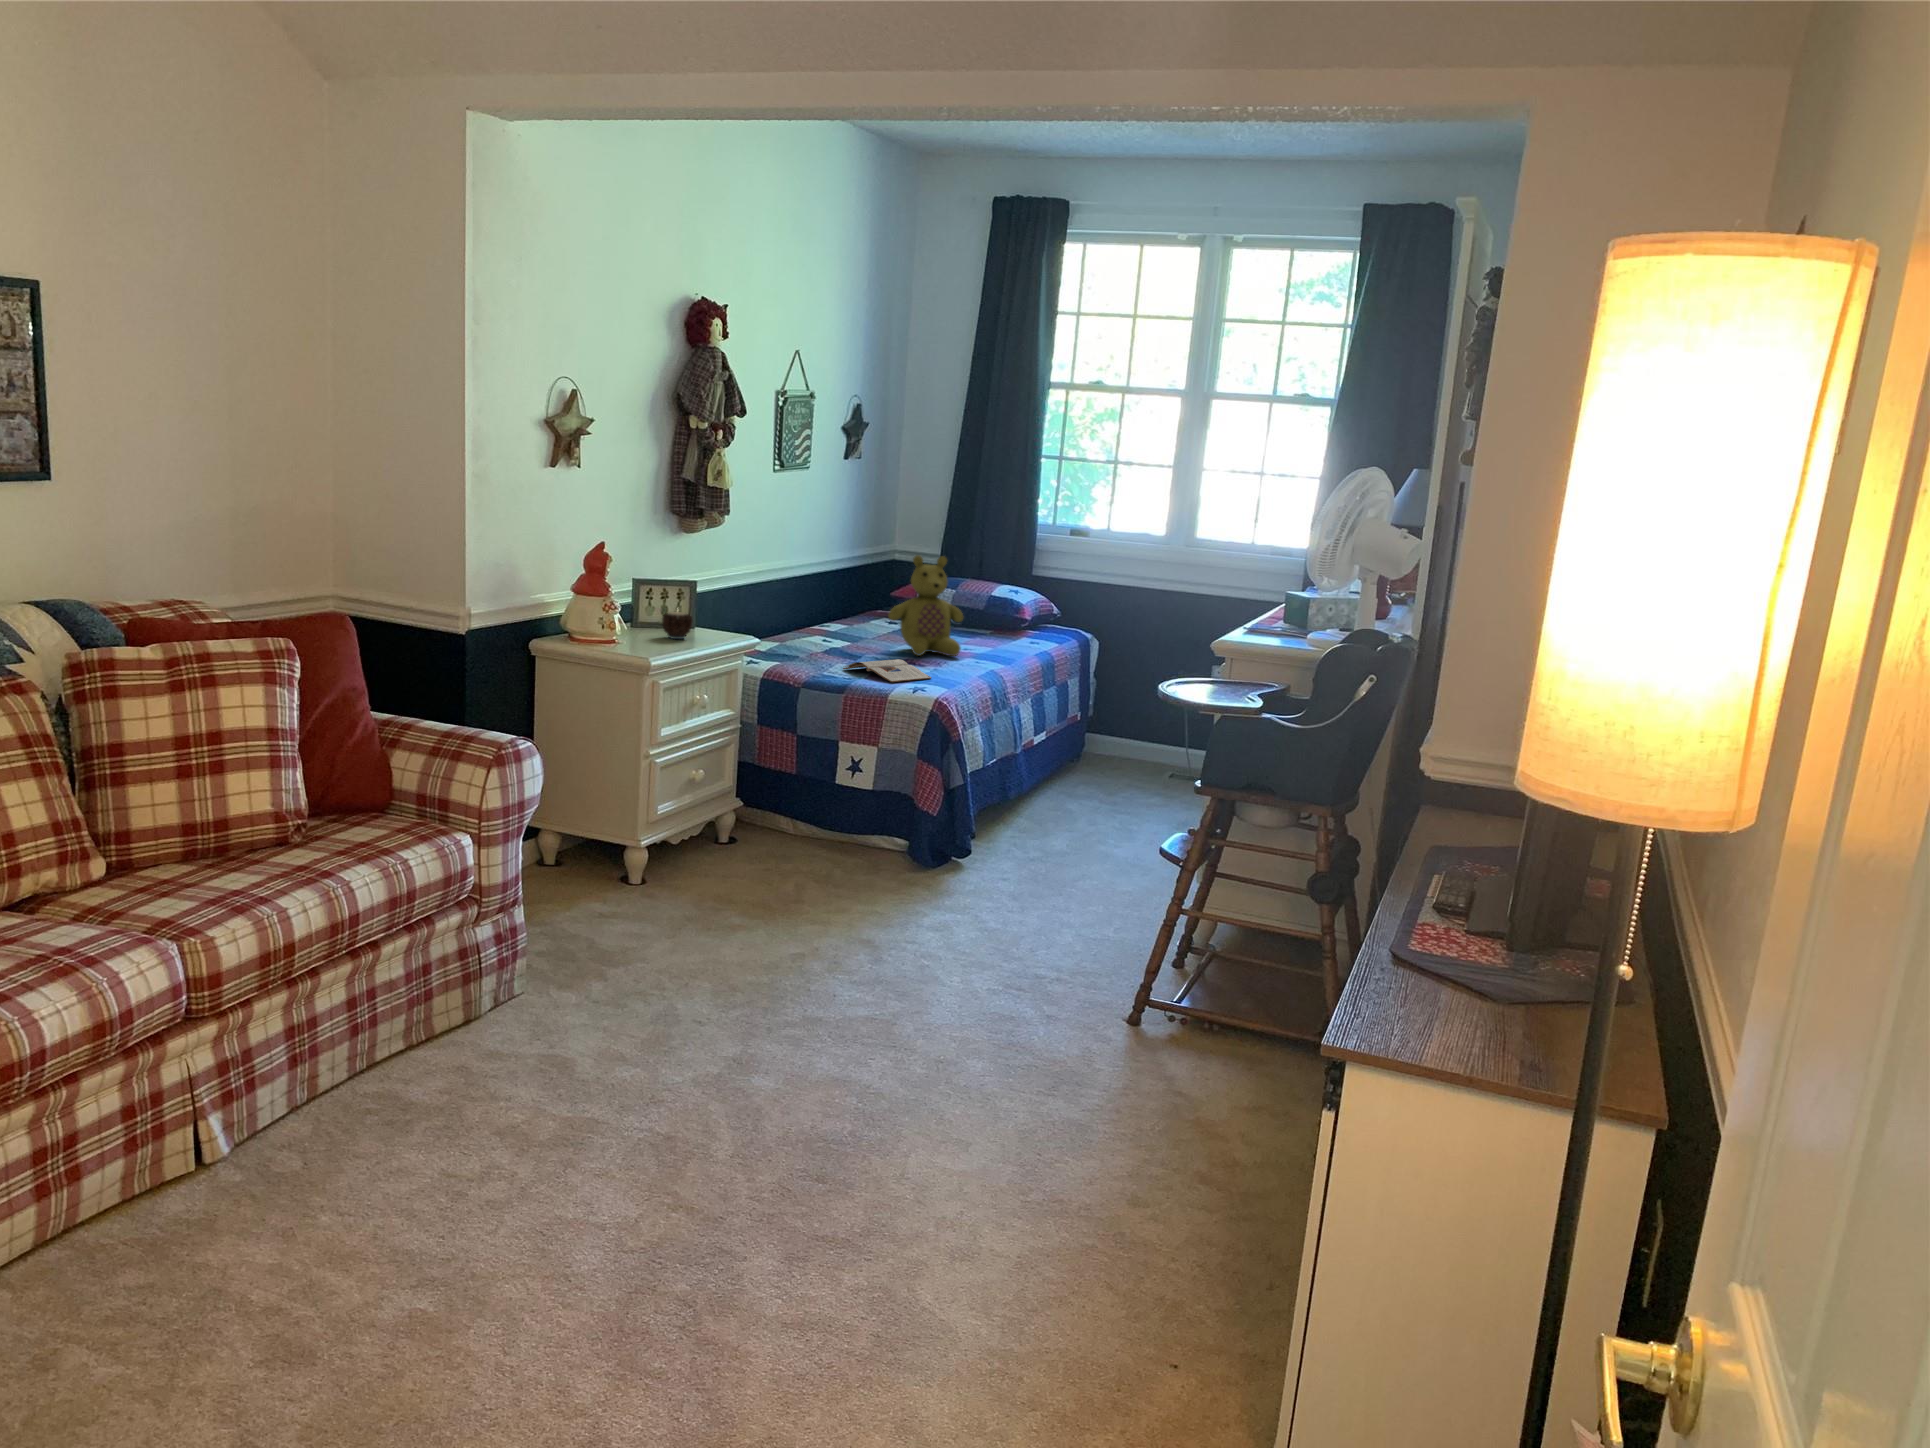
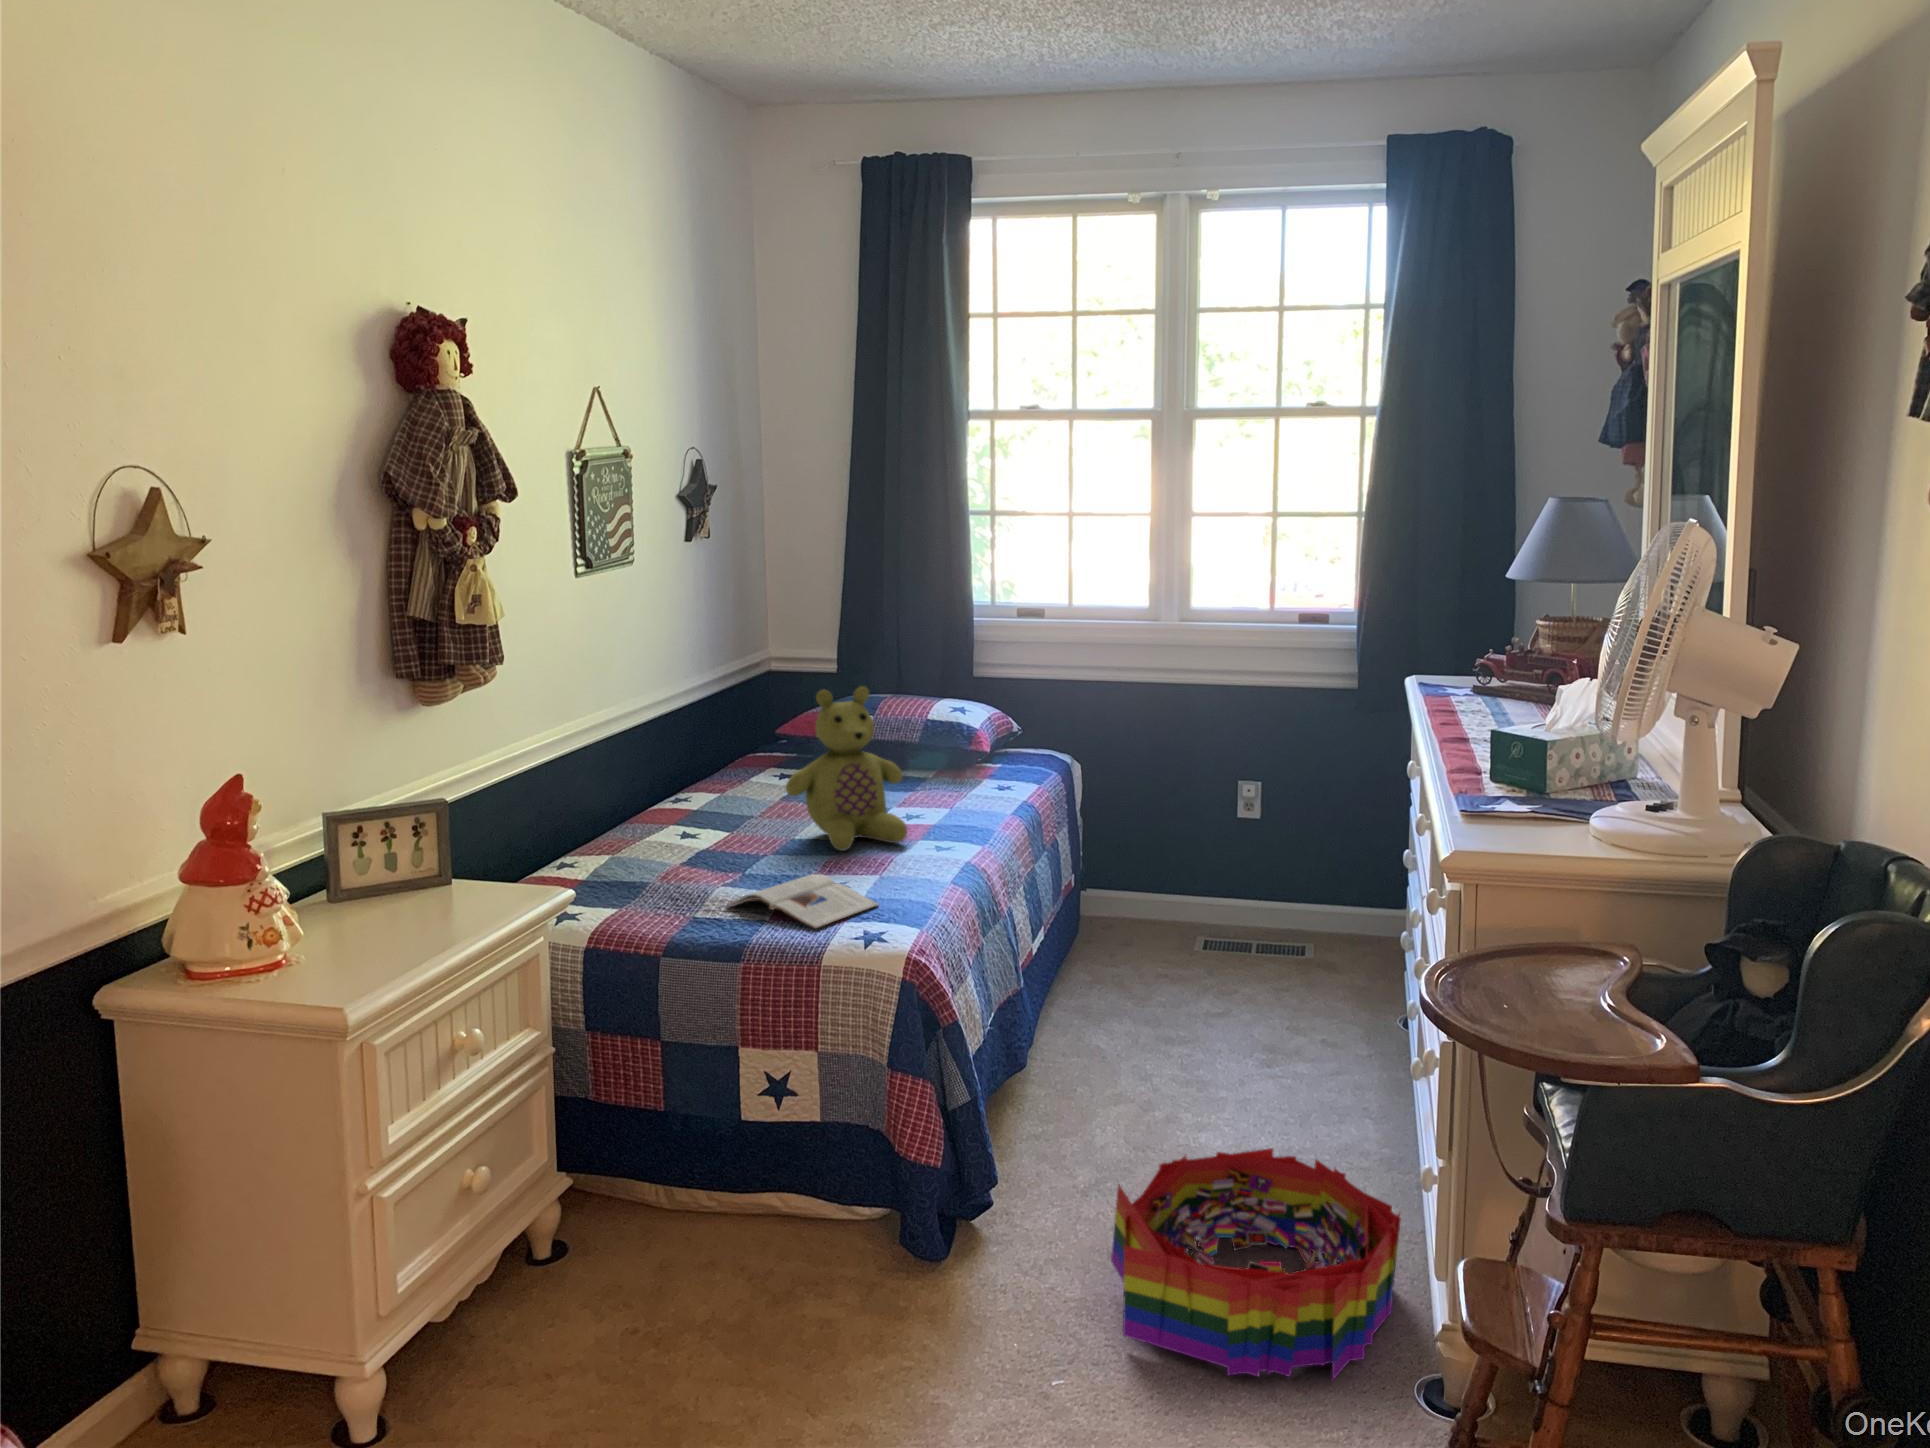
candle: present [662,612,693,639] -> none [381,867,443,926]
storage bin: none [1028,833,1198,933] -> present [1111,1148,1401,1380]

